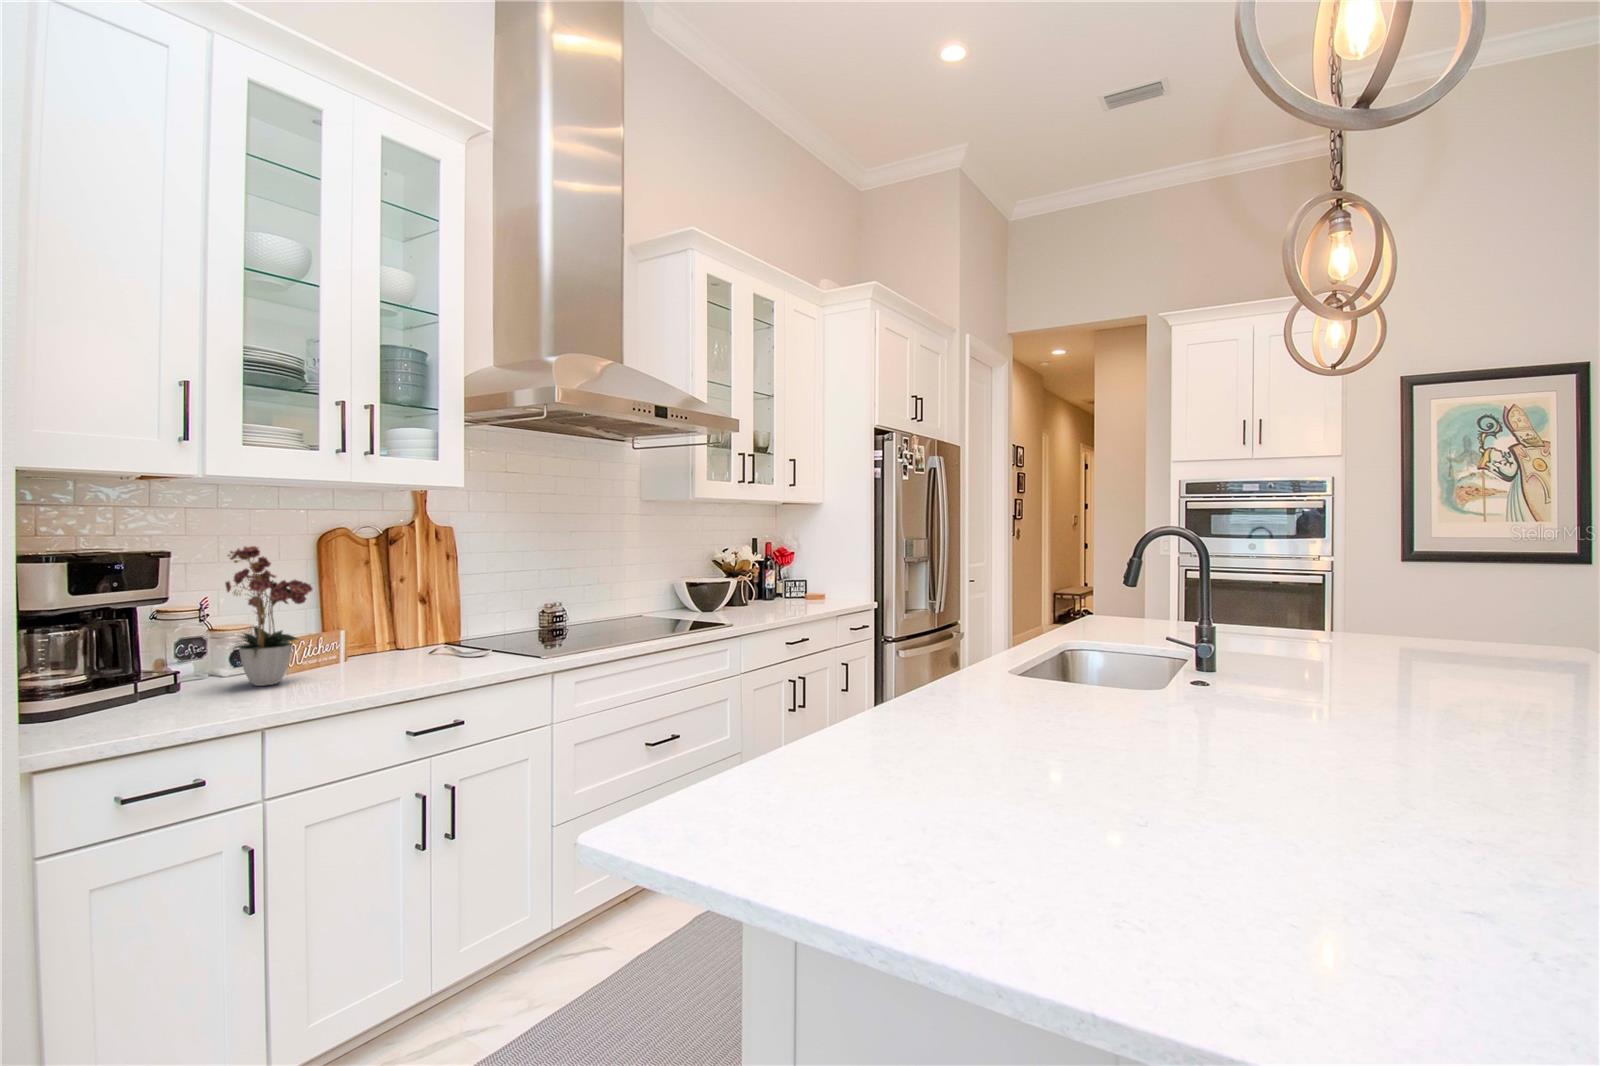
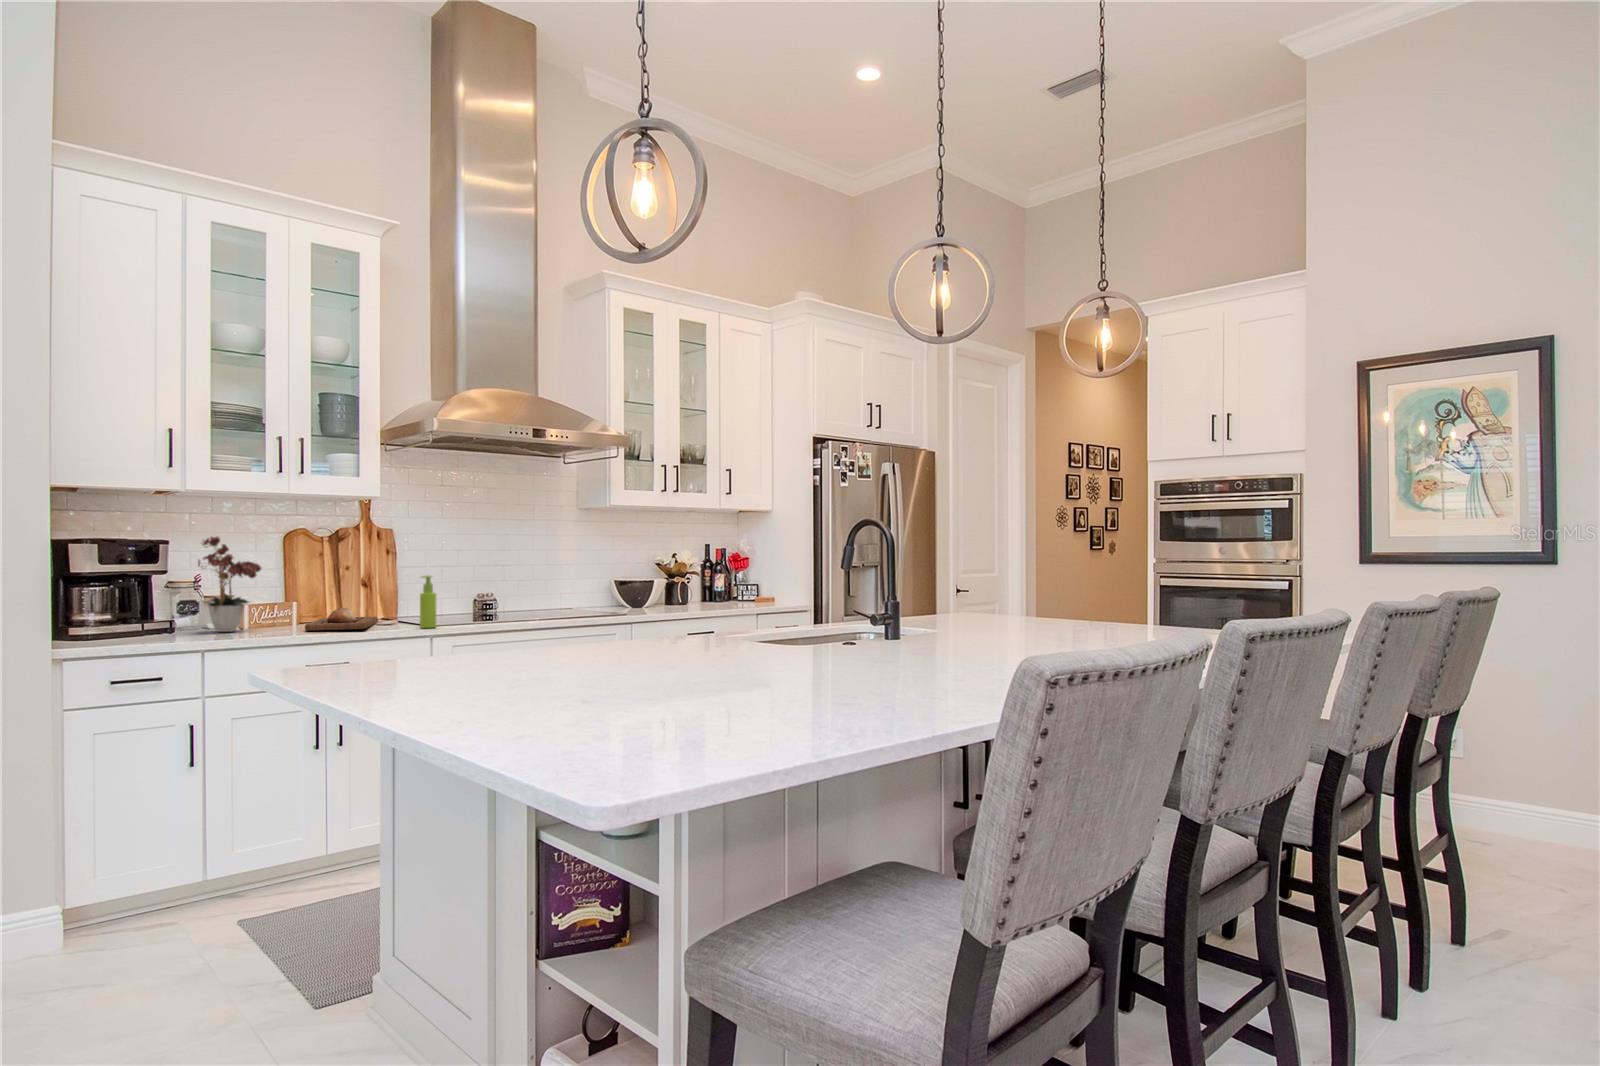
soap dispenser: none [523,591,544,660] -> present [420,575,436,628]
bread loaf: none [374,635,466,675] -> present [305,608,377,630]

